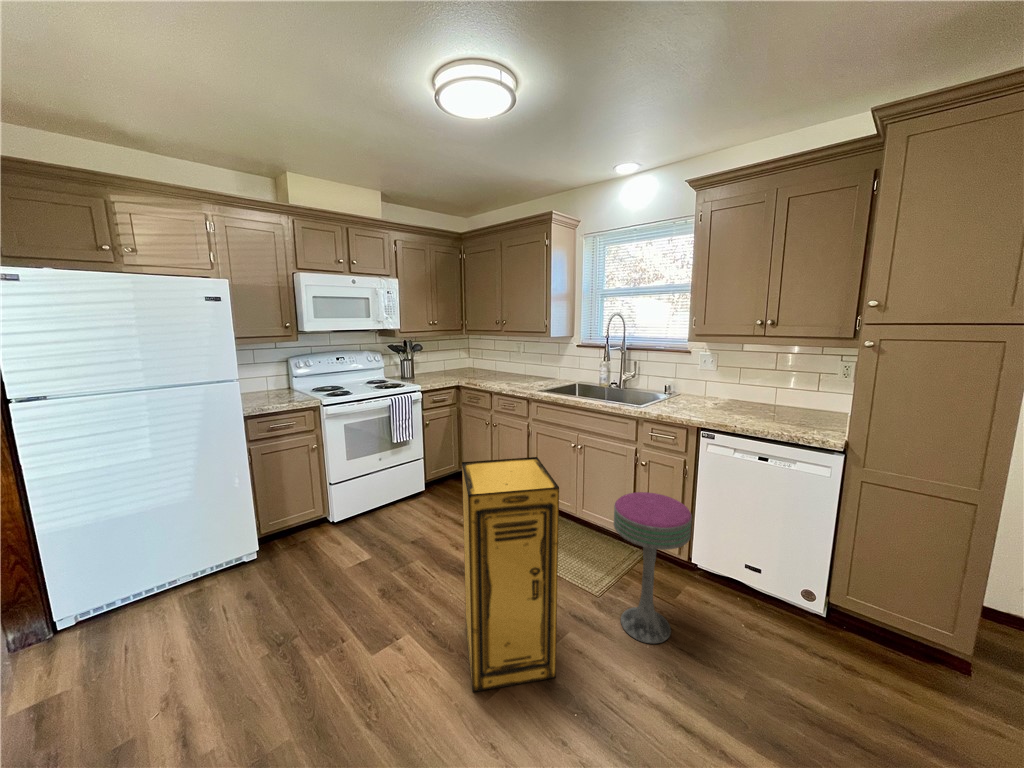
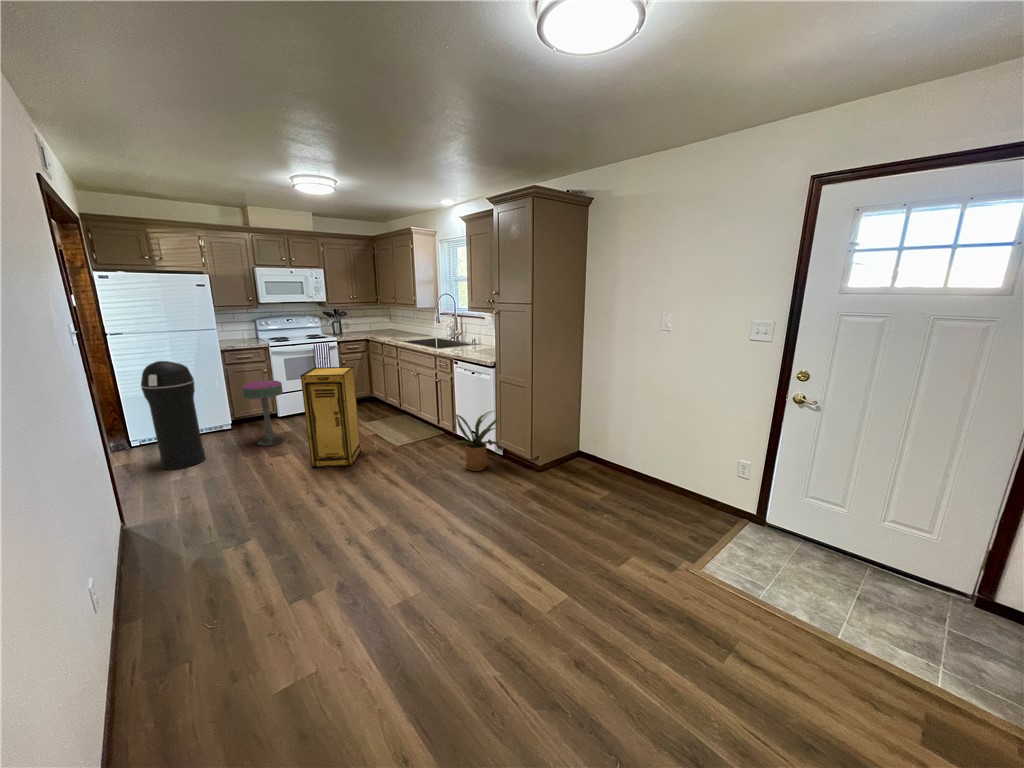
trash can: none [78,466,222,724] -> present [141,361,205,470]
bar stool: present [614,492,692,644] -> present [242,380,283,446]
house plant: none [754,547,901,686] -> present [453,411,501,471]

